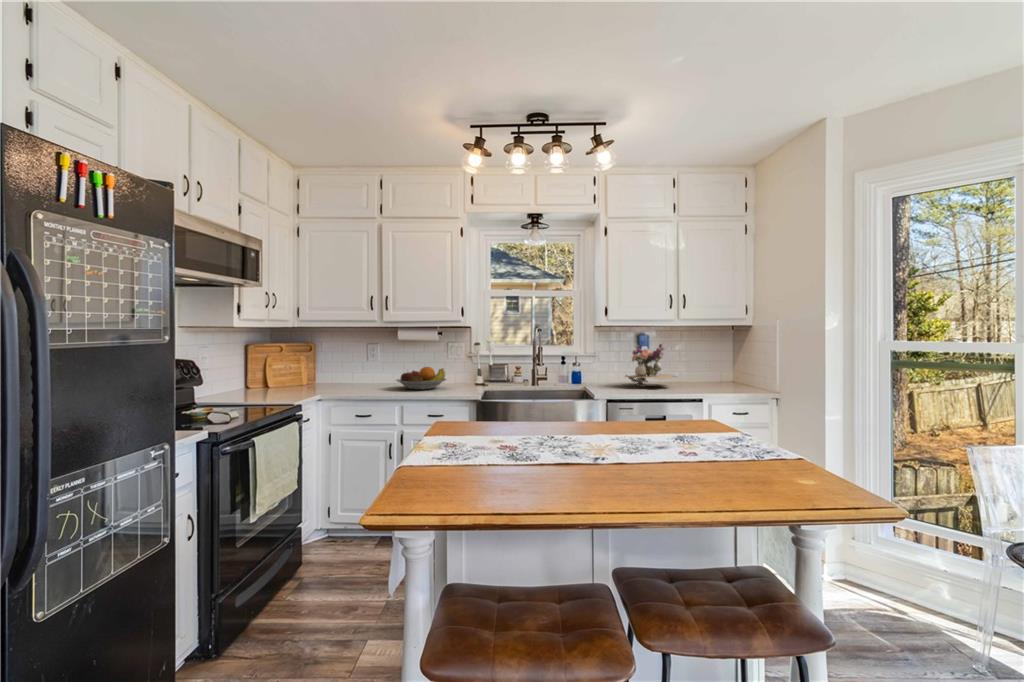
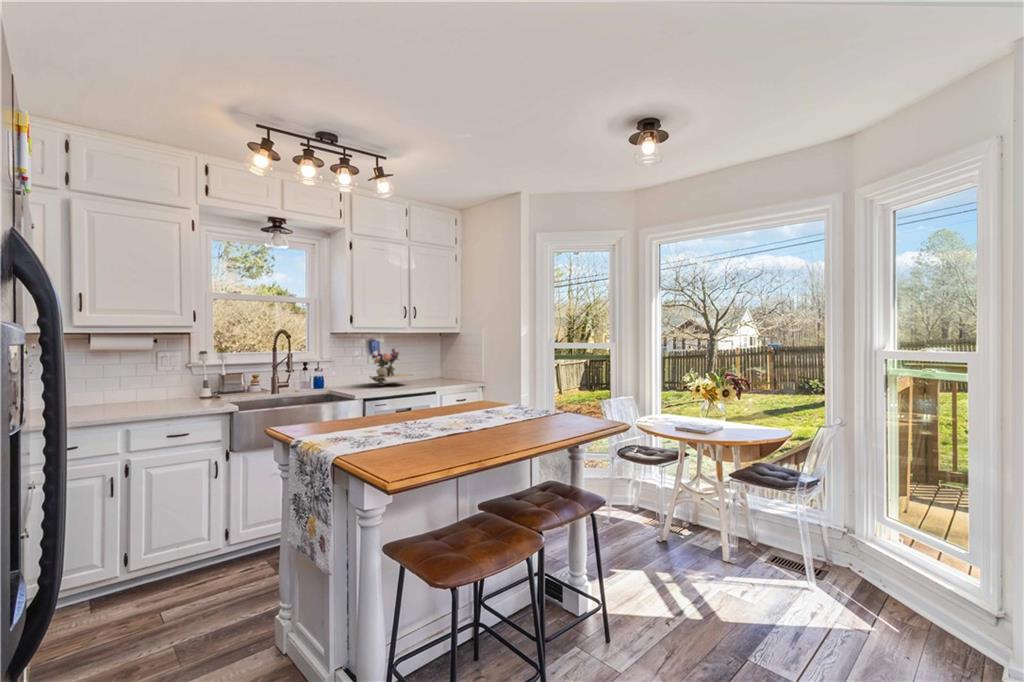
fruit bowl: present [396,367,447,389] -> none [98,380,177,409]

